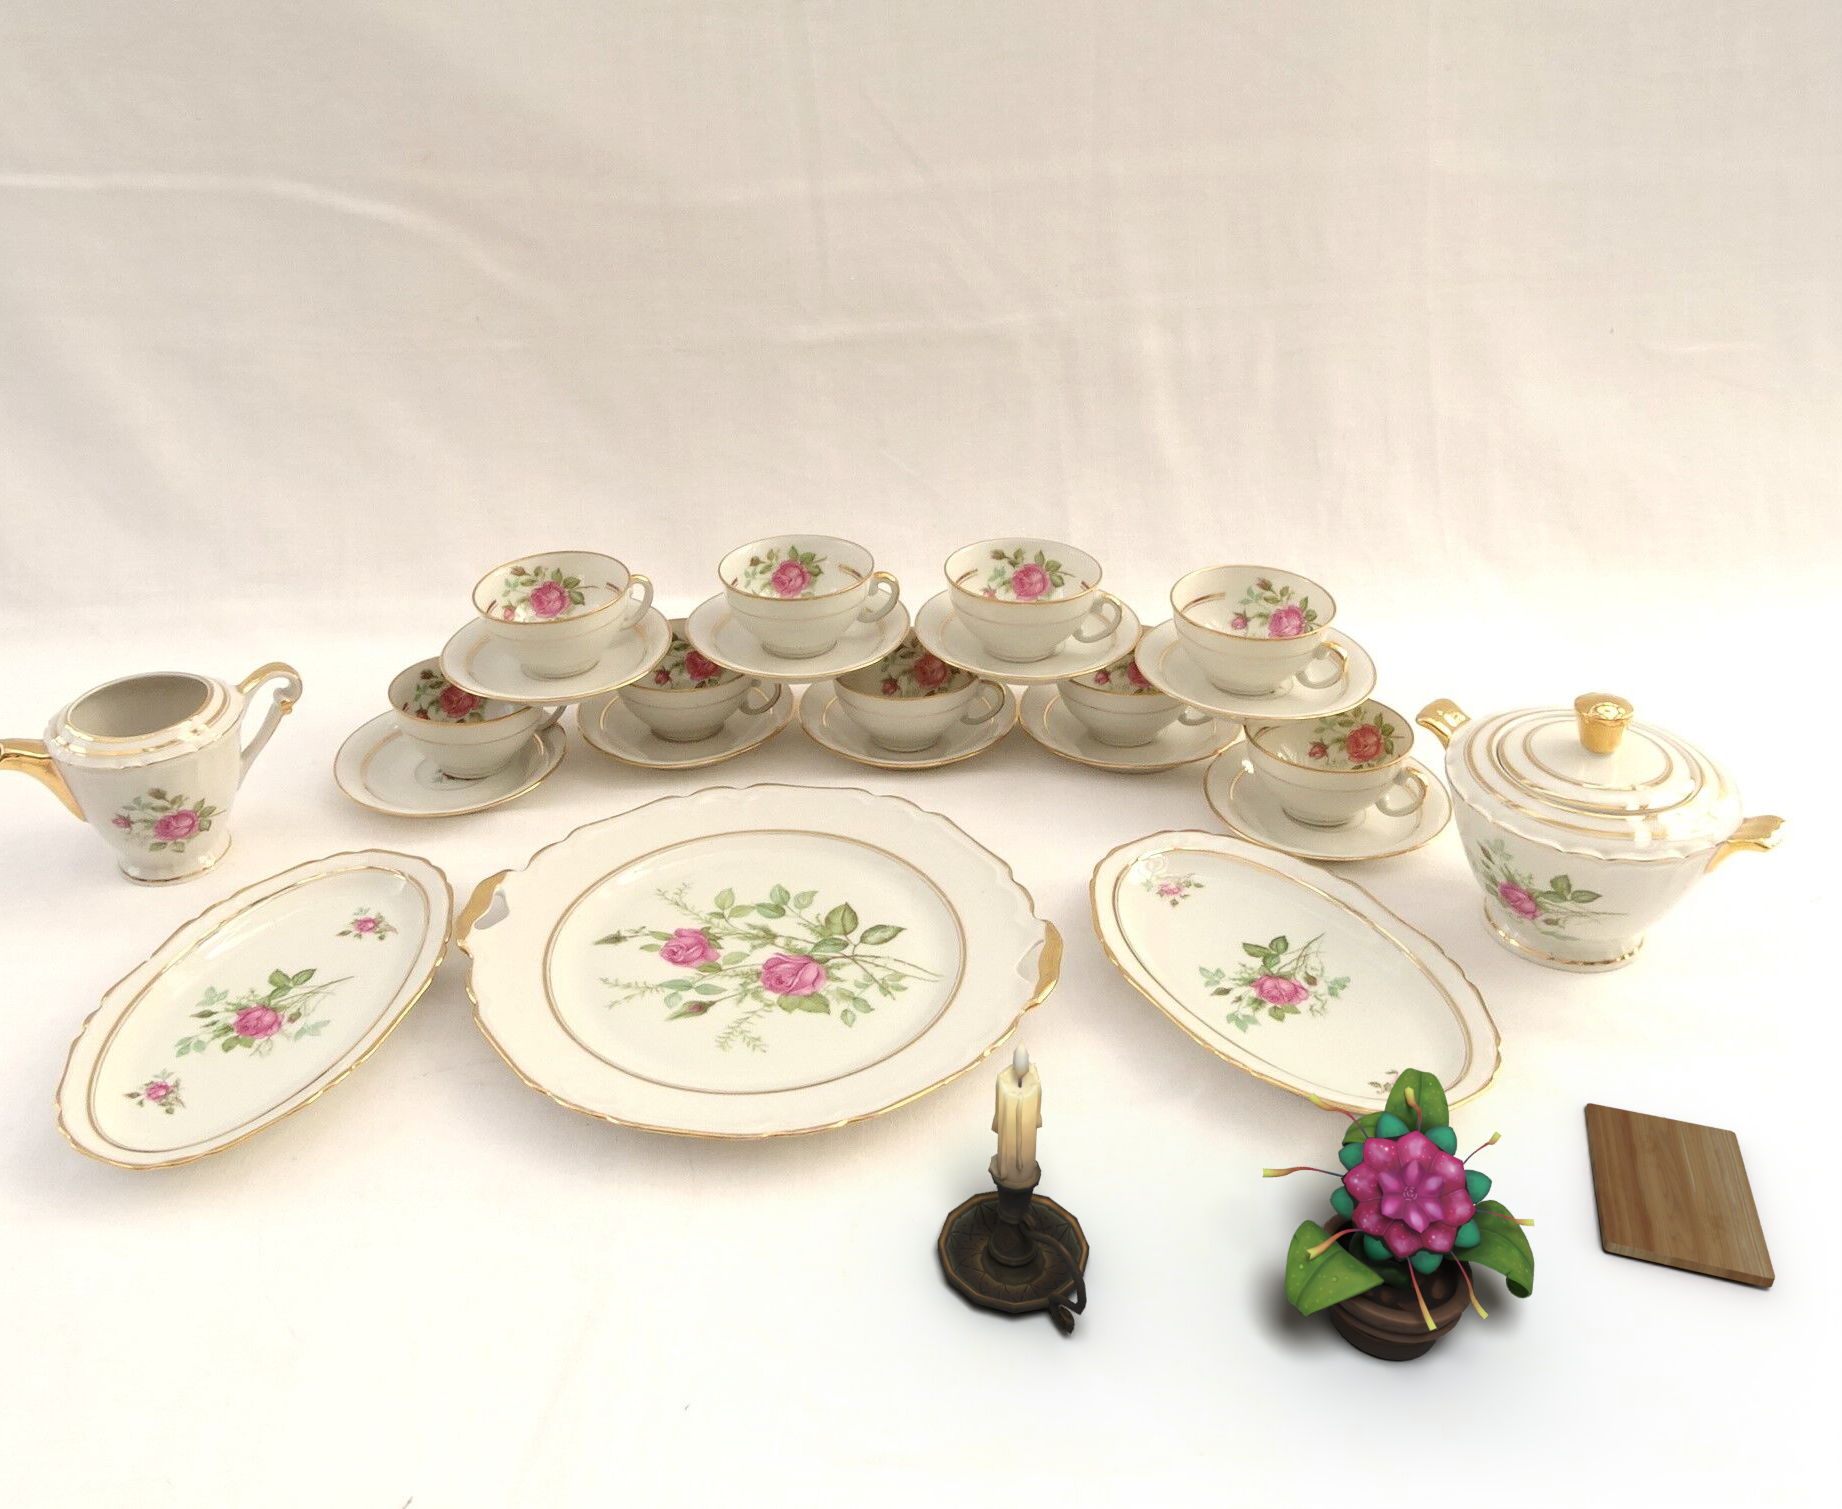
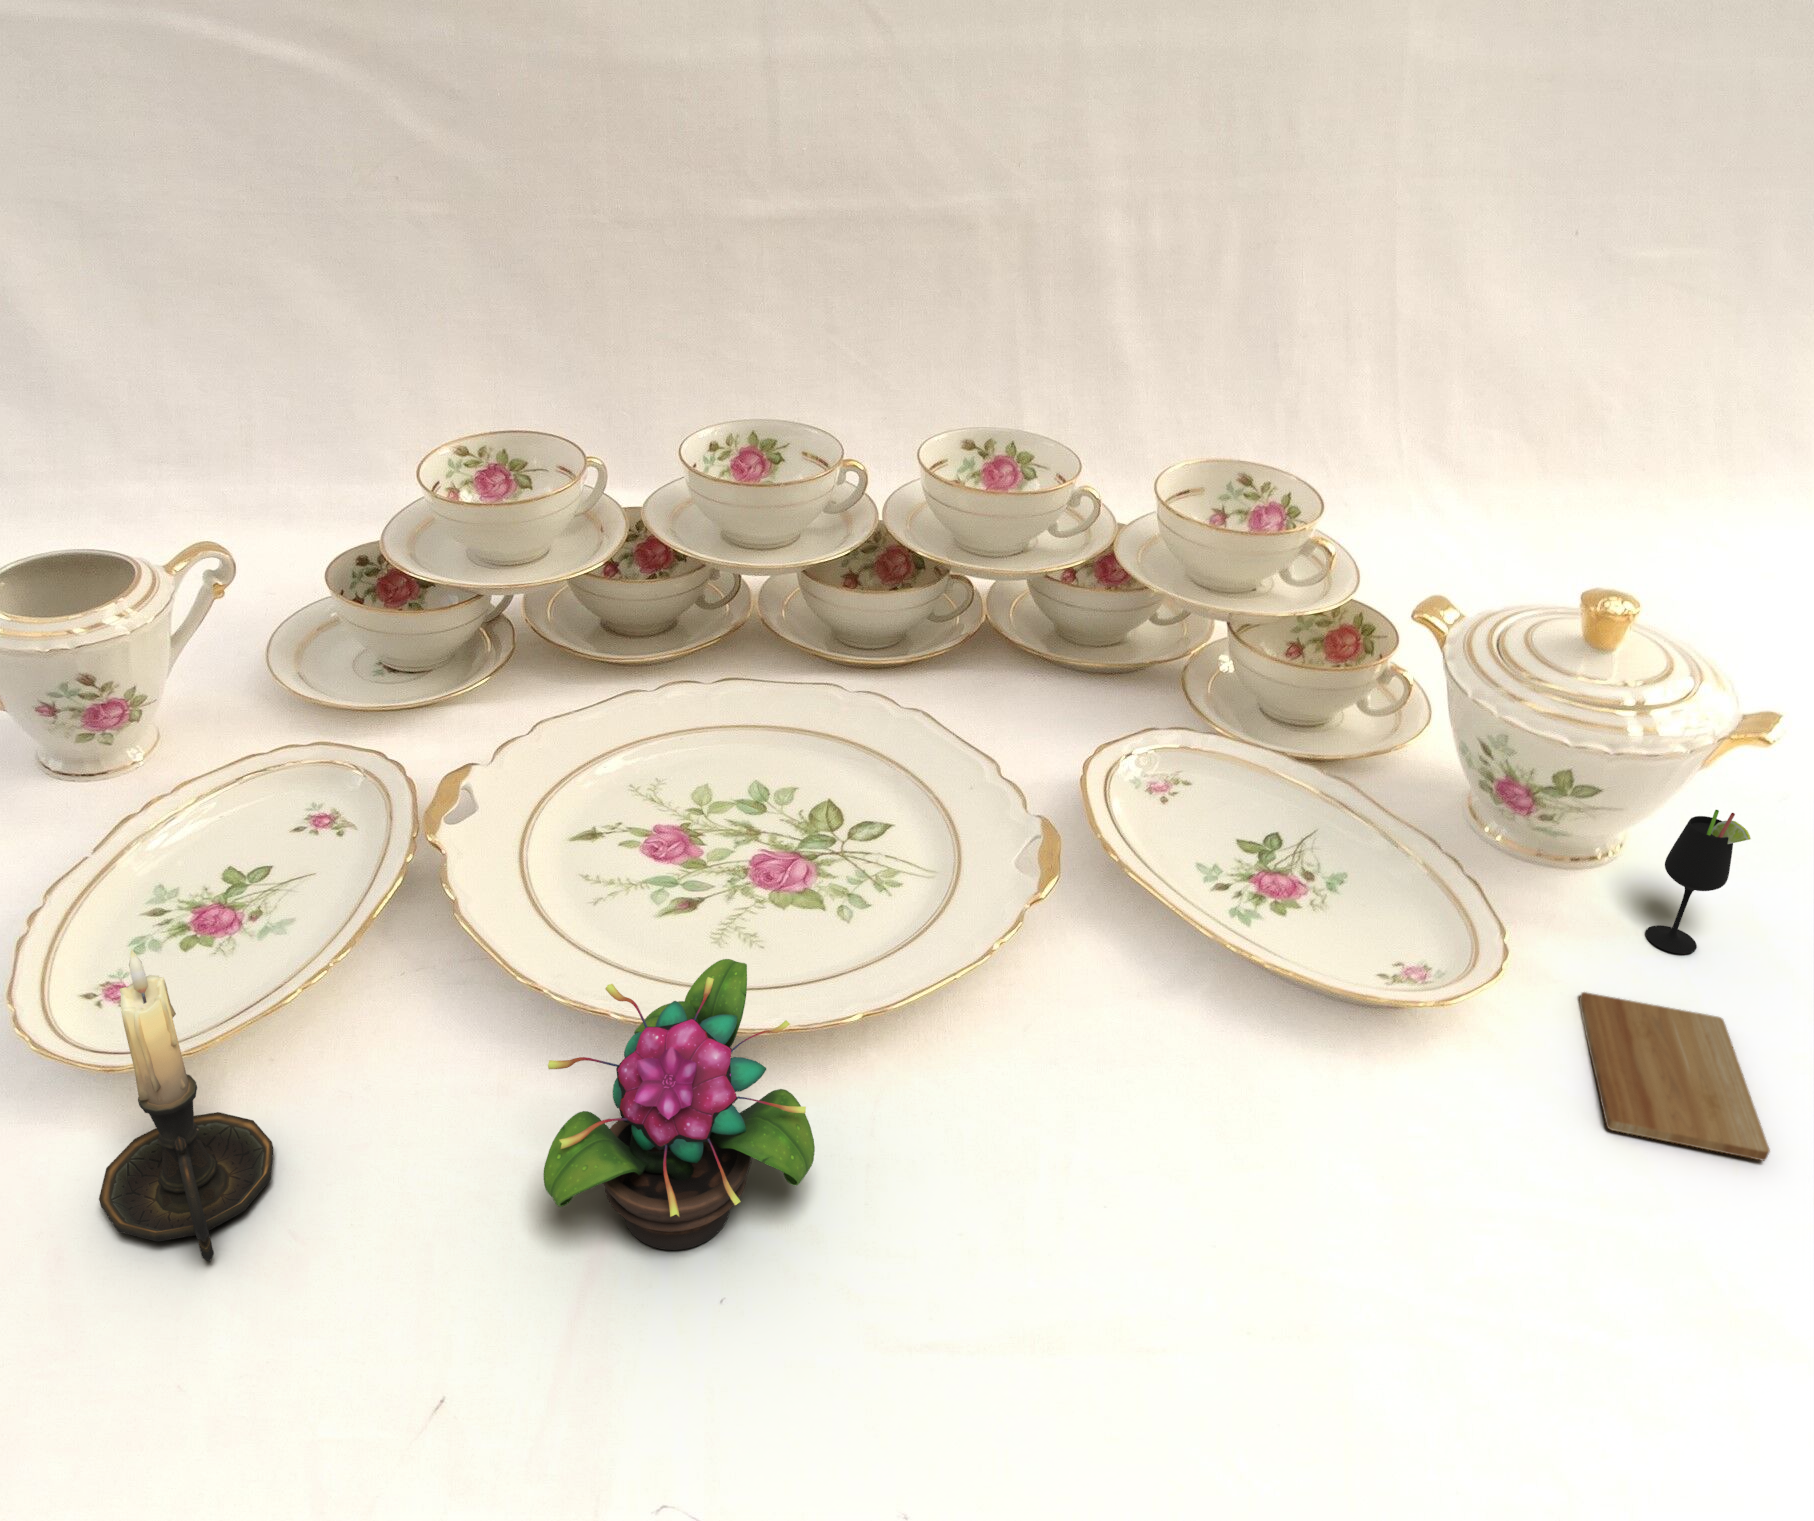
wine glass: none [1660,918,1759,1063] -> present [1646,810,1751,954]
candle holder: present [937,1038,1089,1334] -> present [99,949,274,1262]
potted flower: present [1263,1068,1534,1360] -> present [544,959,815,1250]

